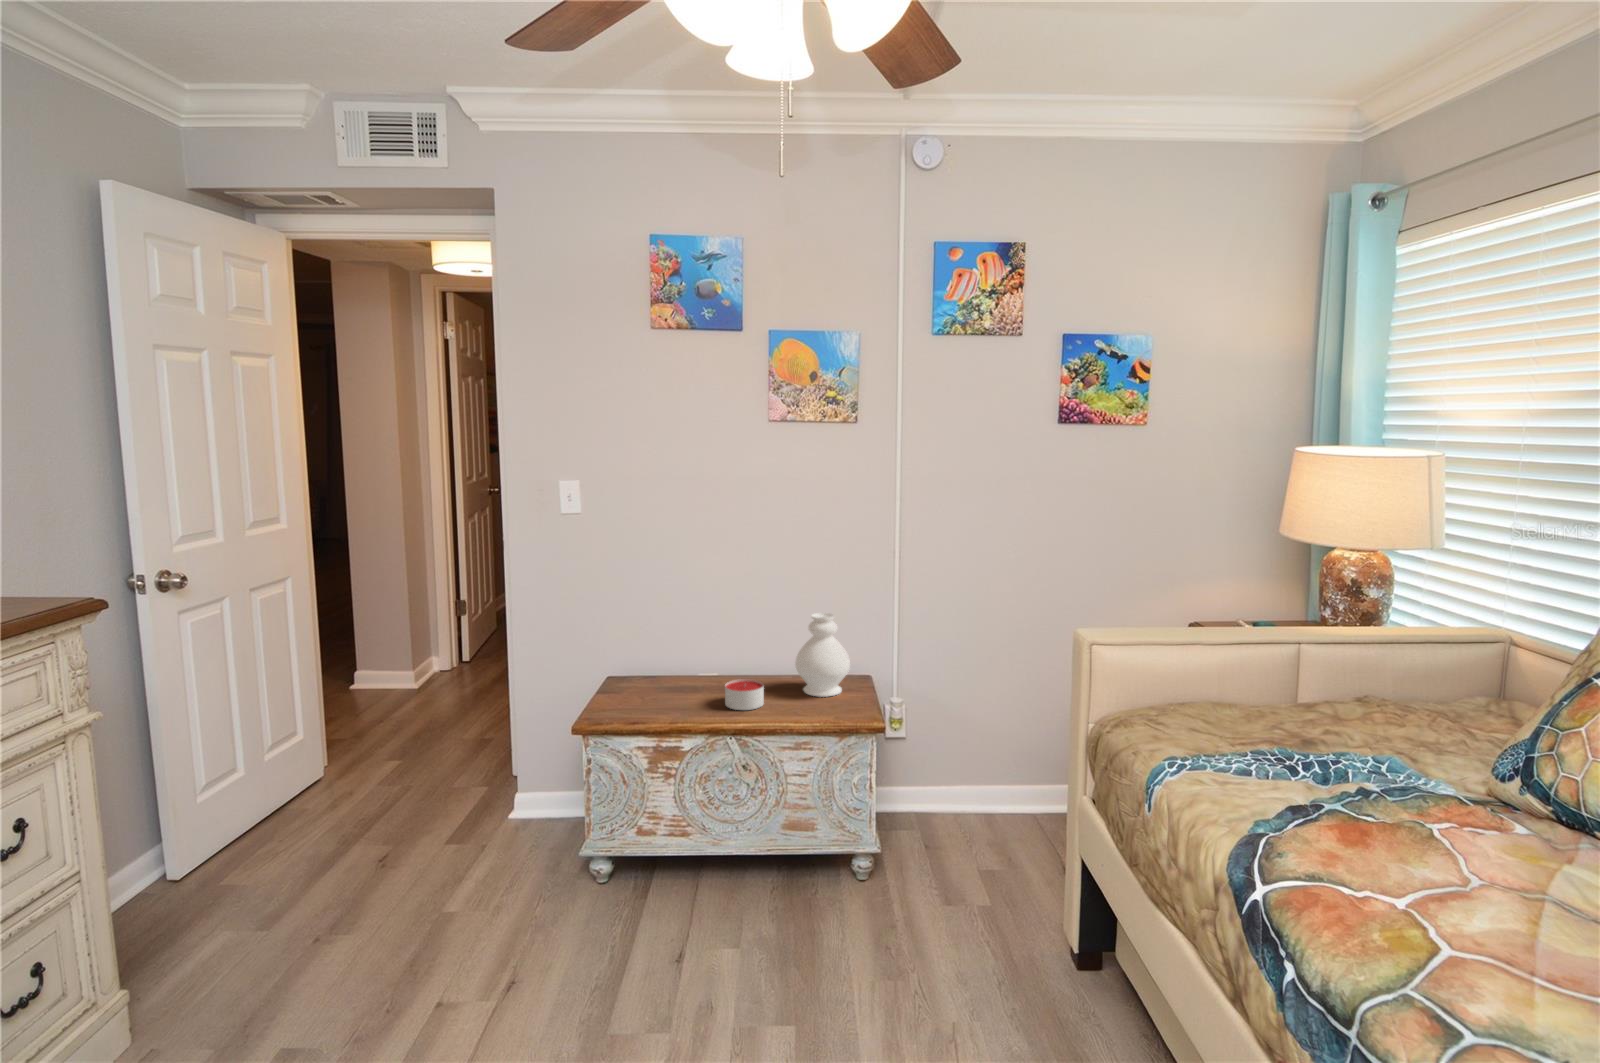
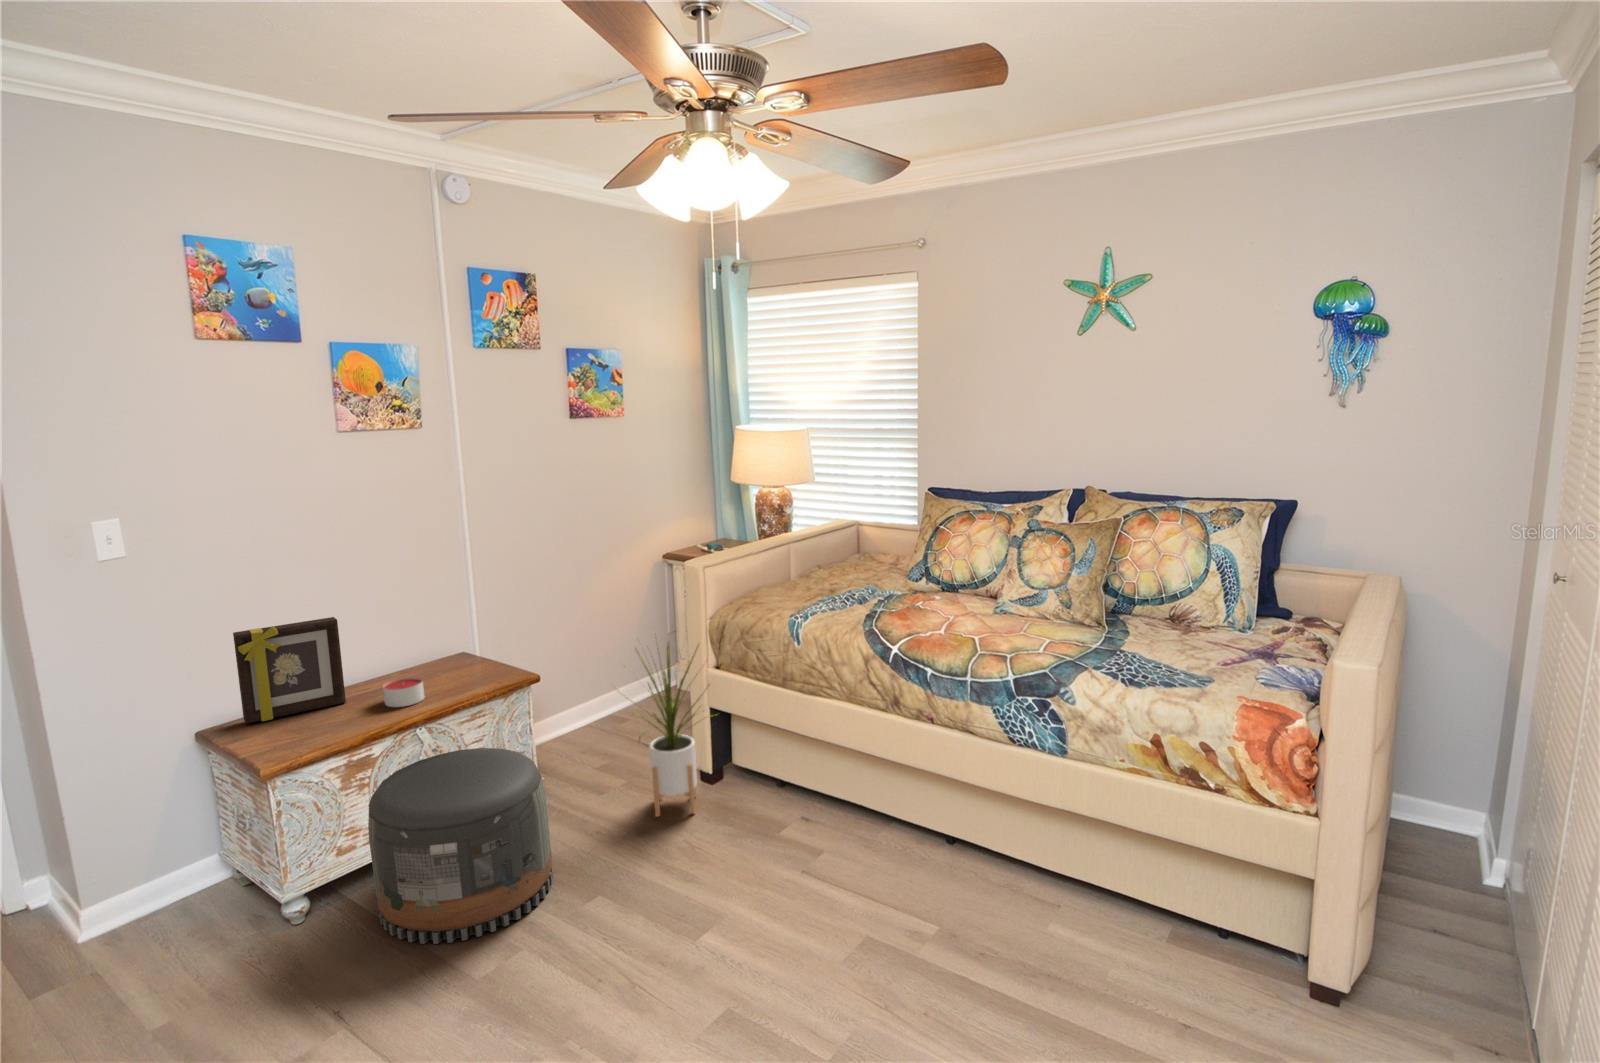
picture frame: none [631,595,717,688] -> present [233,617,346,724]
decorative vase: present [795,613,850,697] -> none [423,603,477,678]
house plant: none [946,716,1088,997] -> present [624,644,709,817]
pouf: none [619,771,809,1002] -> present [368,748,552,944]

